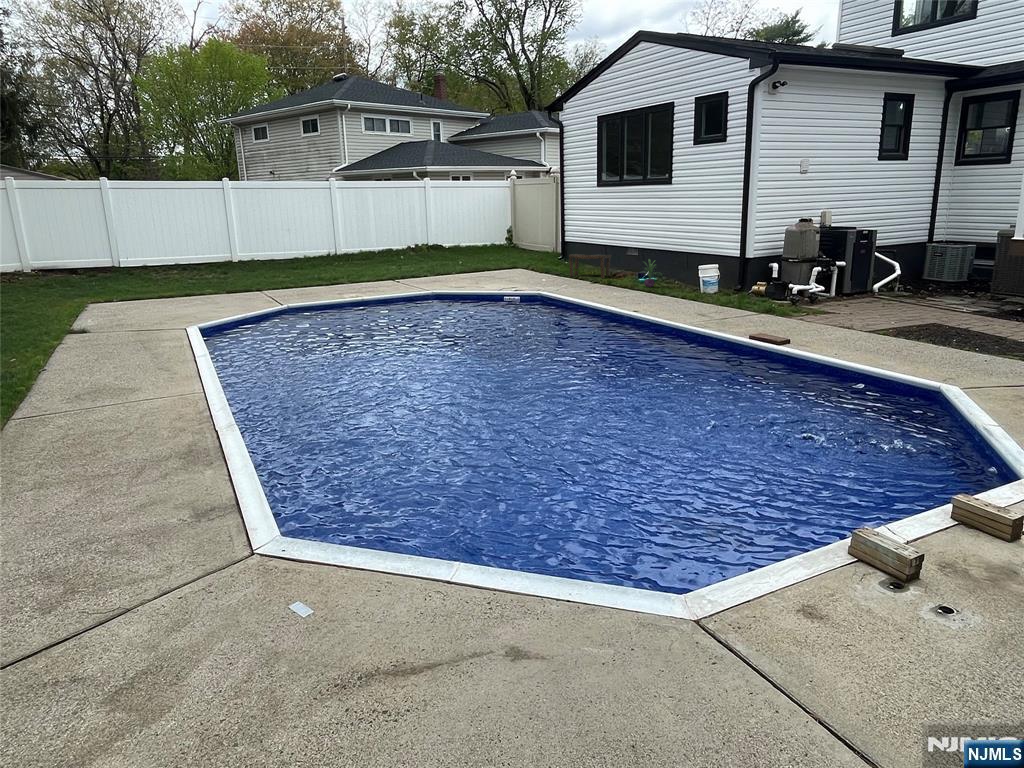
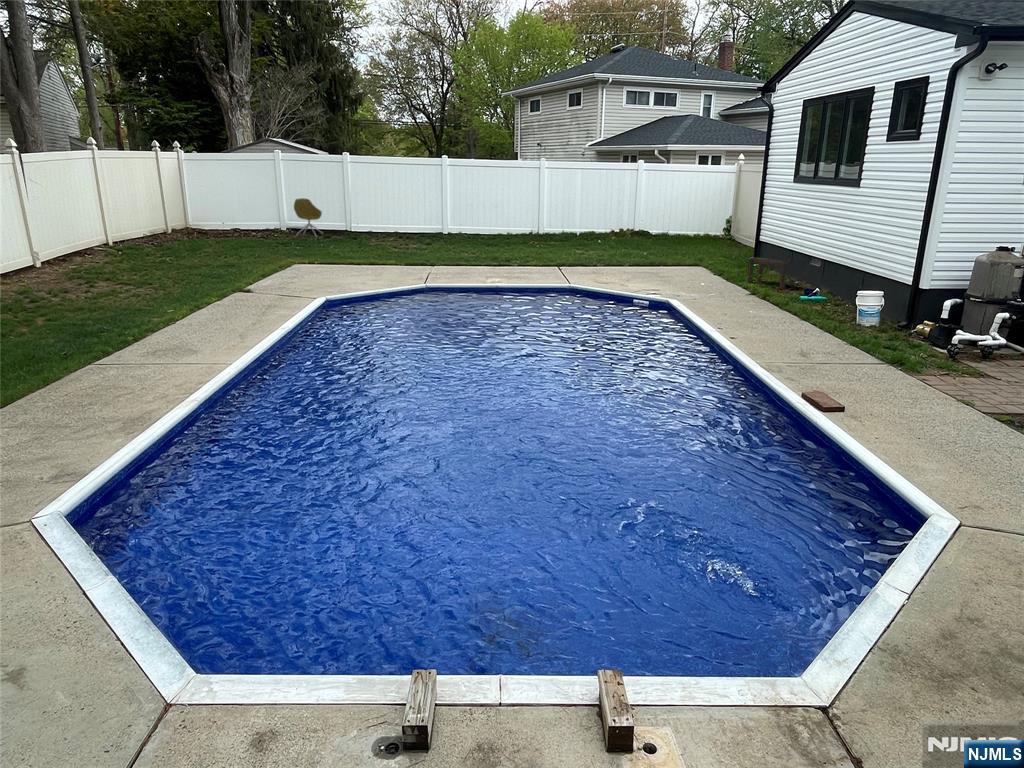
chair: none [42,234,86,278] -> present [294,198,323,236]
decorative plant: present [644,259,655,287] -> none [800,274,839,308]

